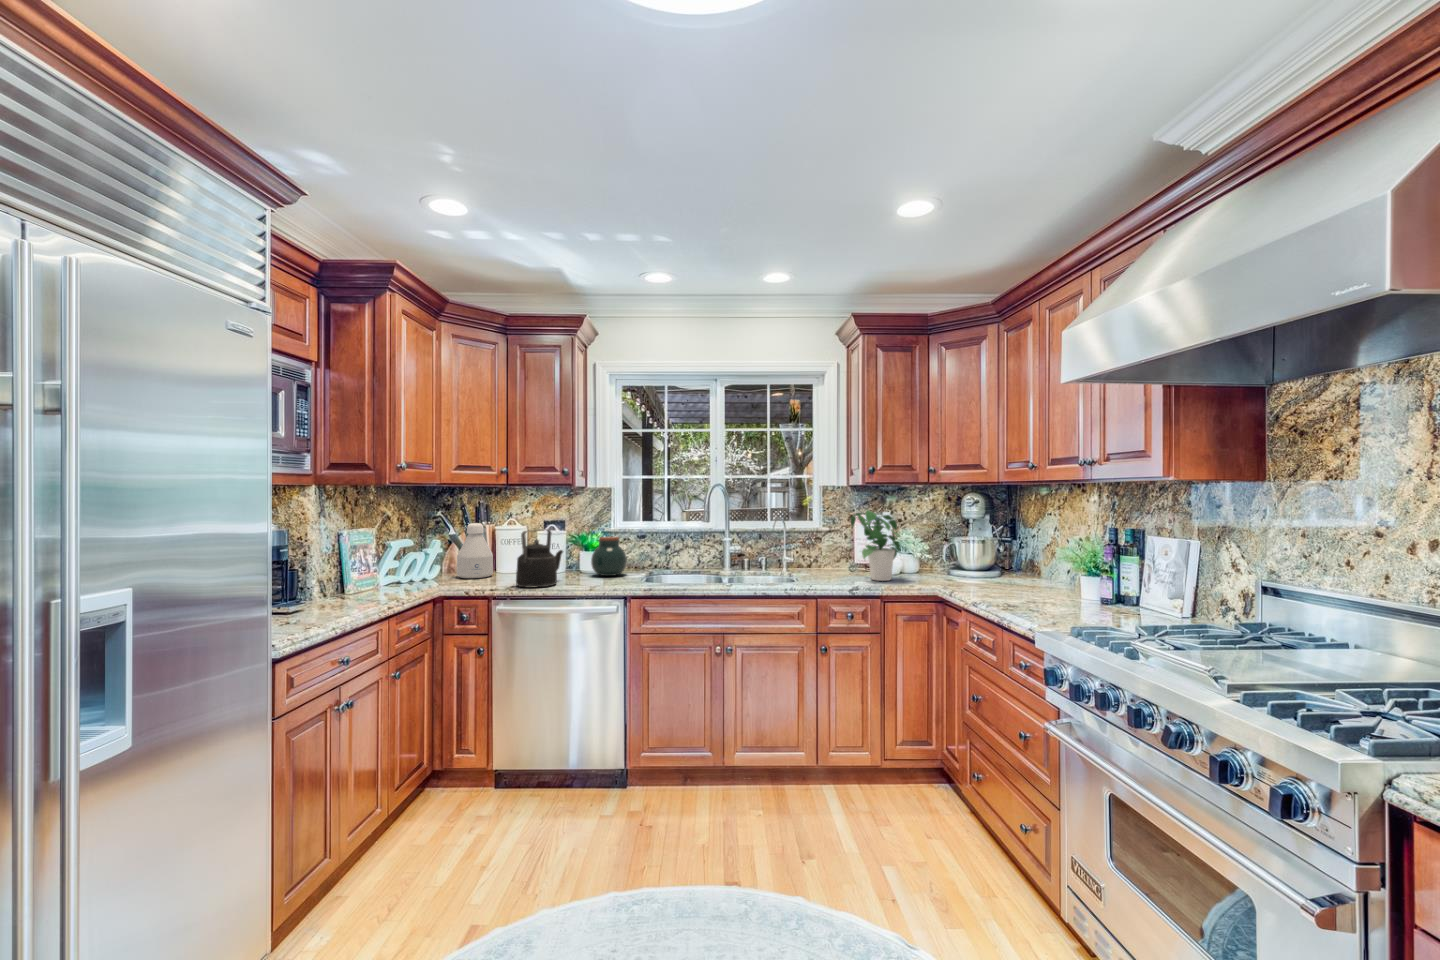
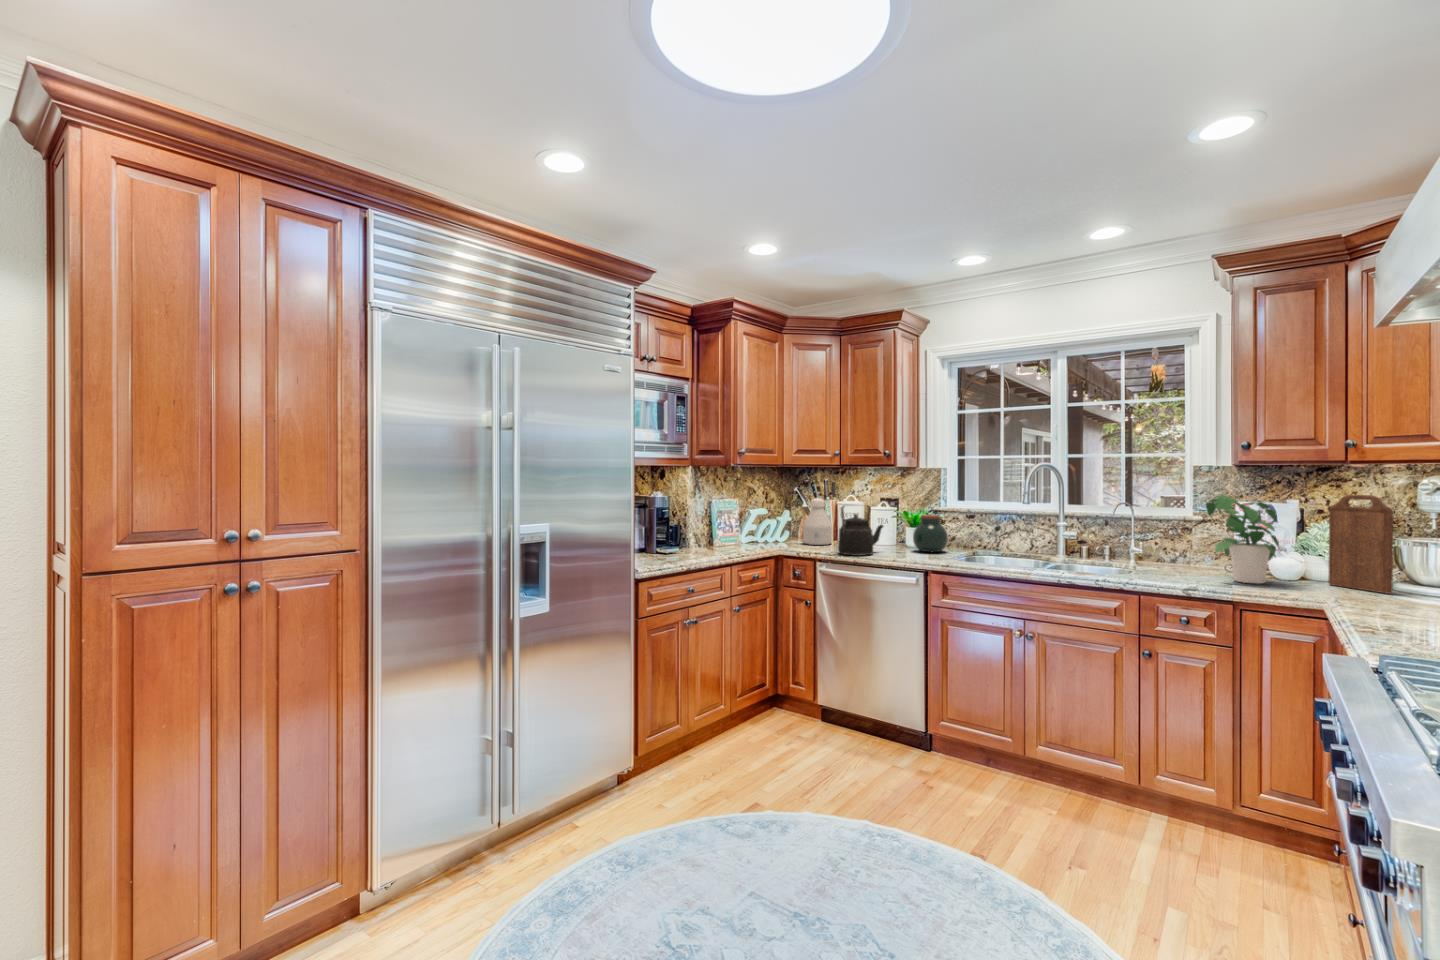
cutting board: none [924,508,965,580] -> present [1328,495,1393,594]

